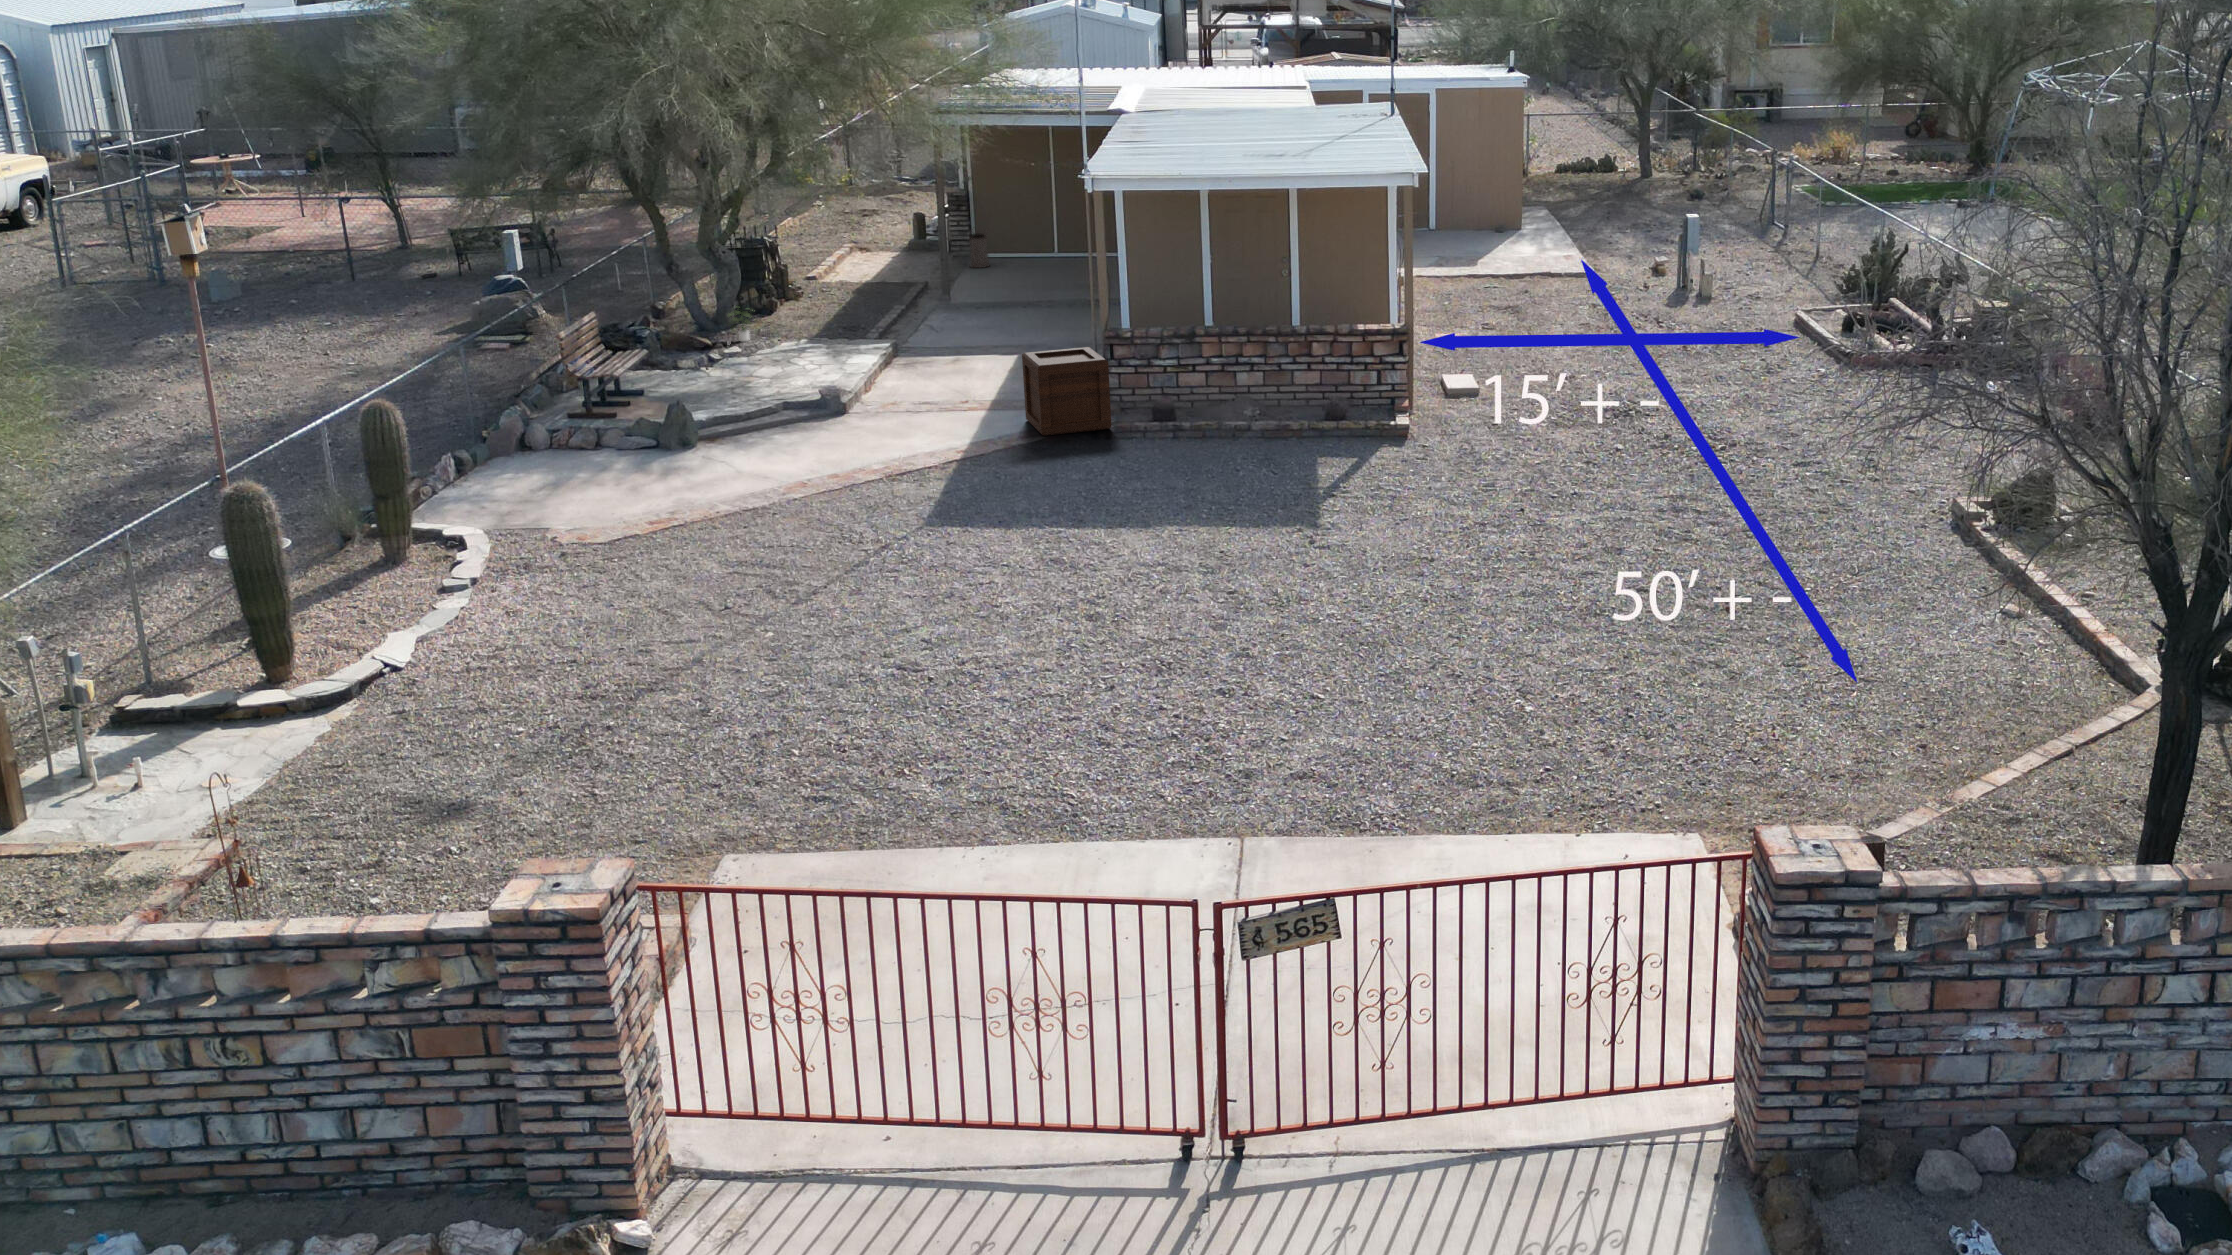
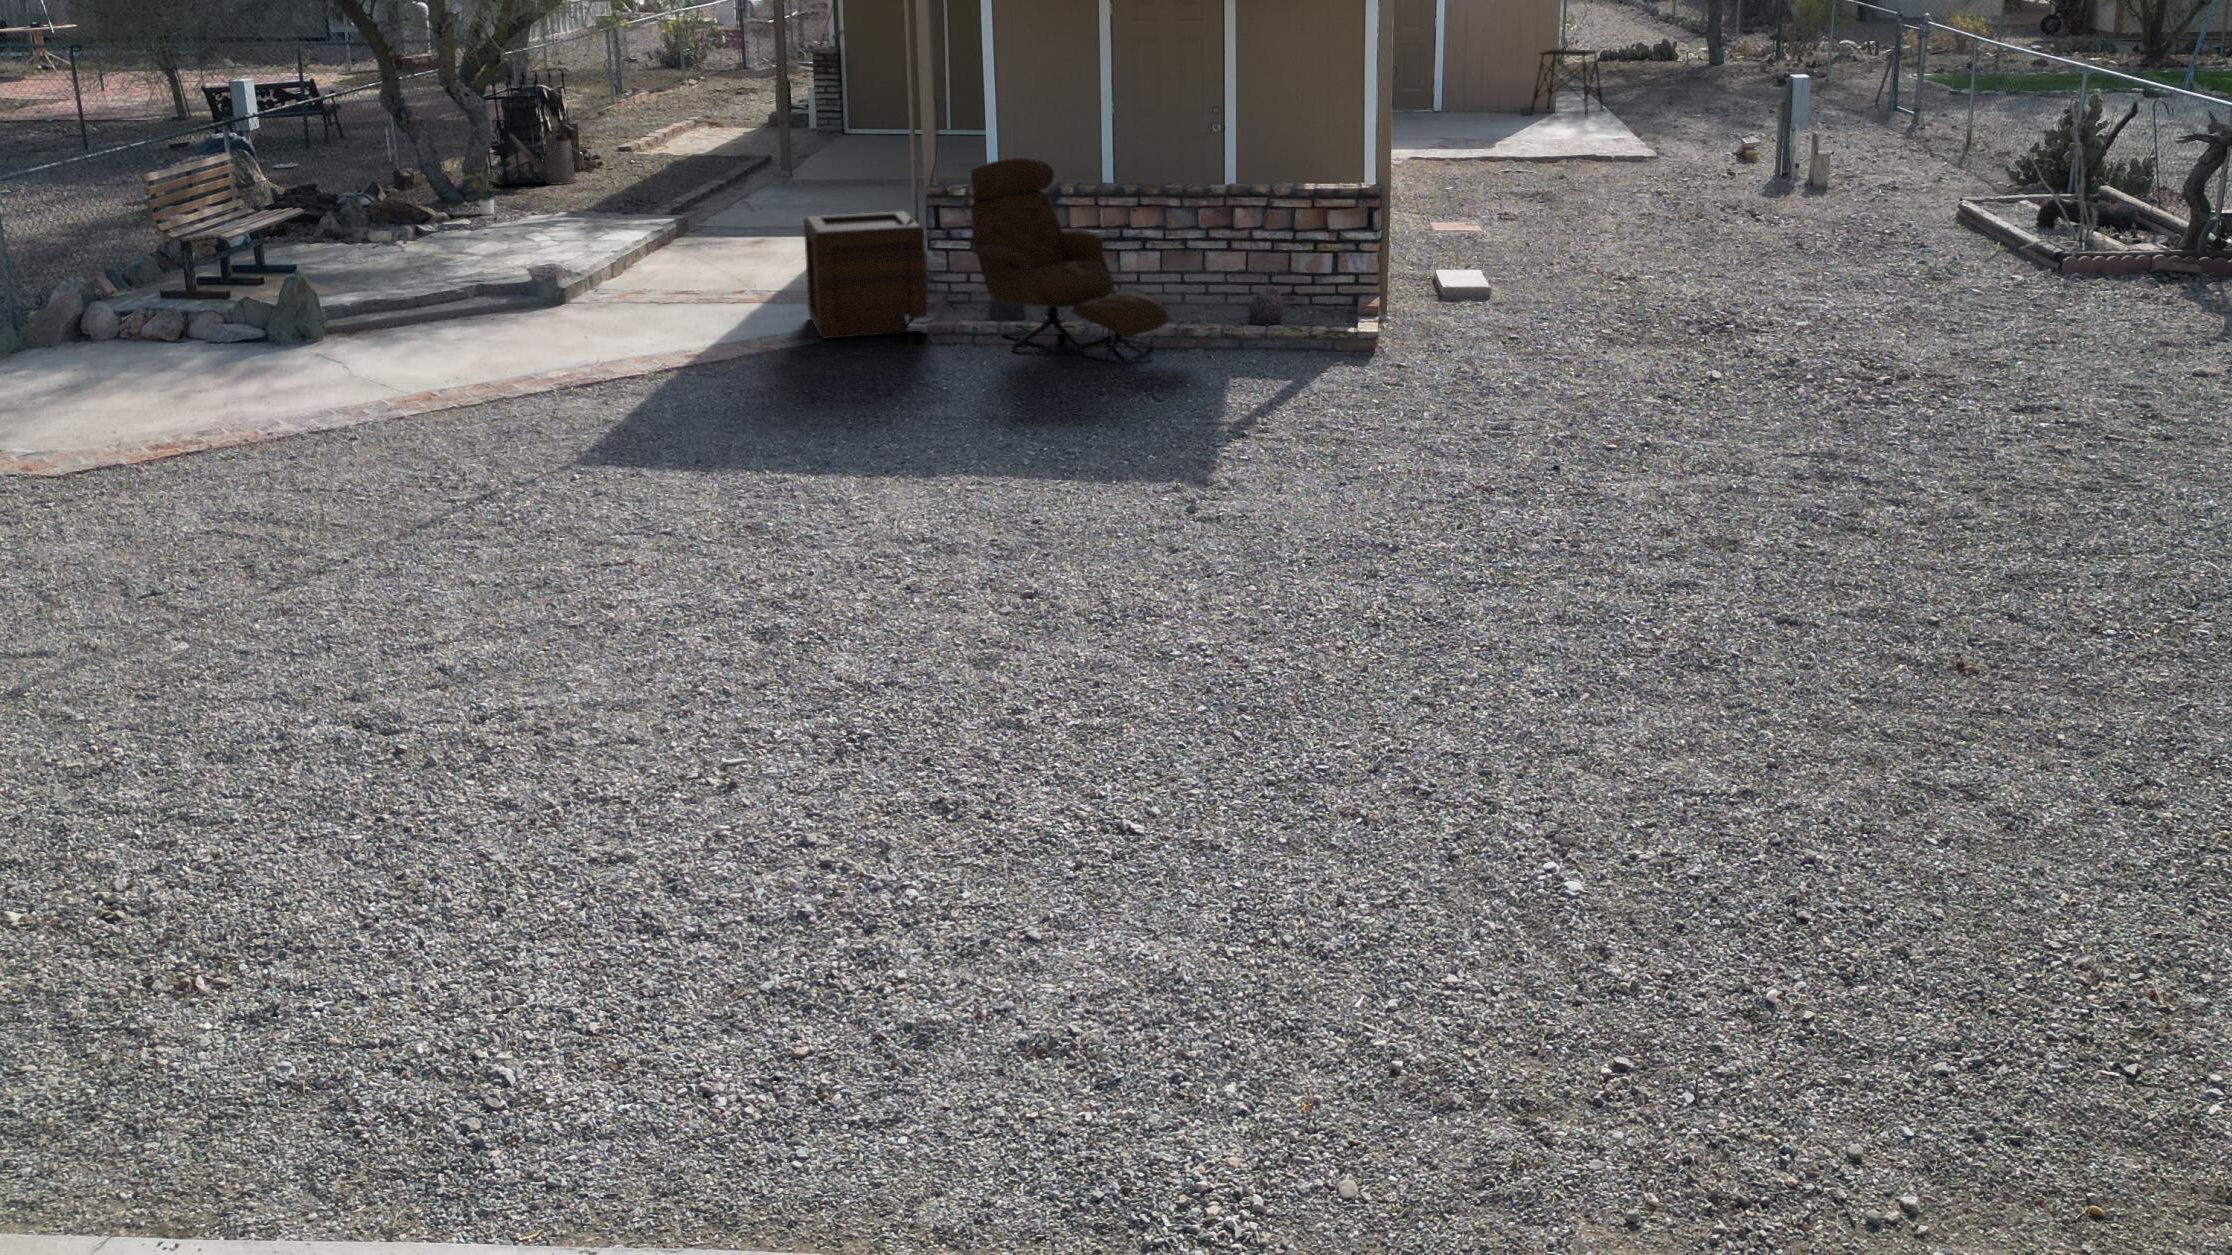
side table: none [1501,184,1556,237] -> present [1530,49,1603,116]
watering can: present [969,229,989,268] -> present [509,123,576,185]
lounge chair: none [1141,312,1274,447] -> present [971,158,1168,361]

